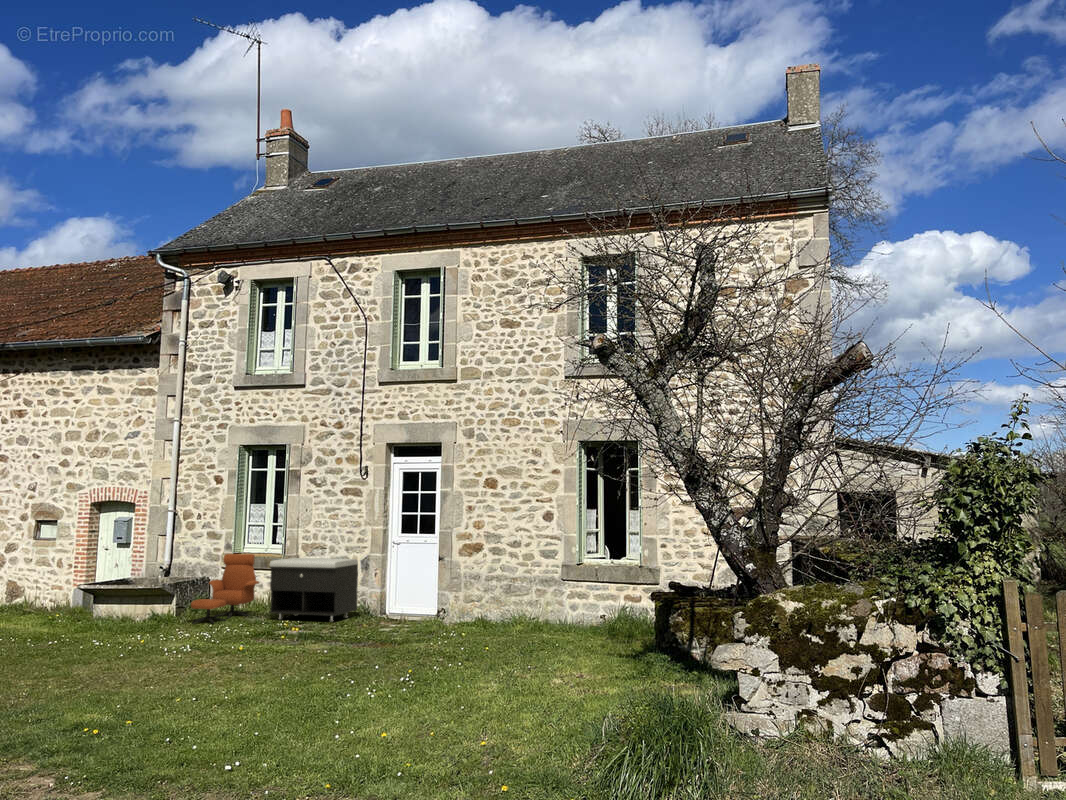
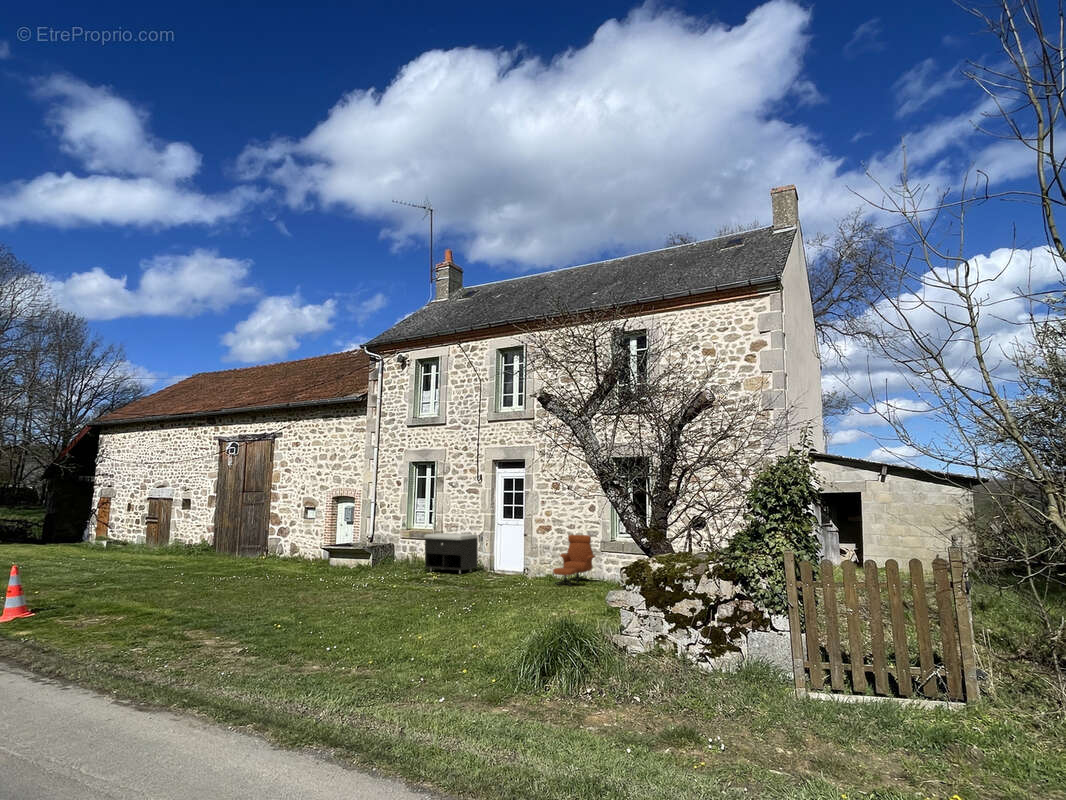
lounge chair: present [191,554,259,624] -> present [553,535,596,586]

